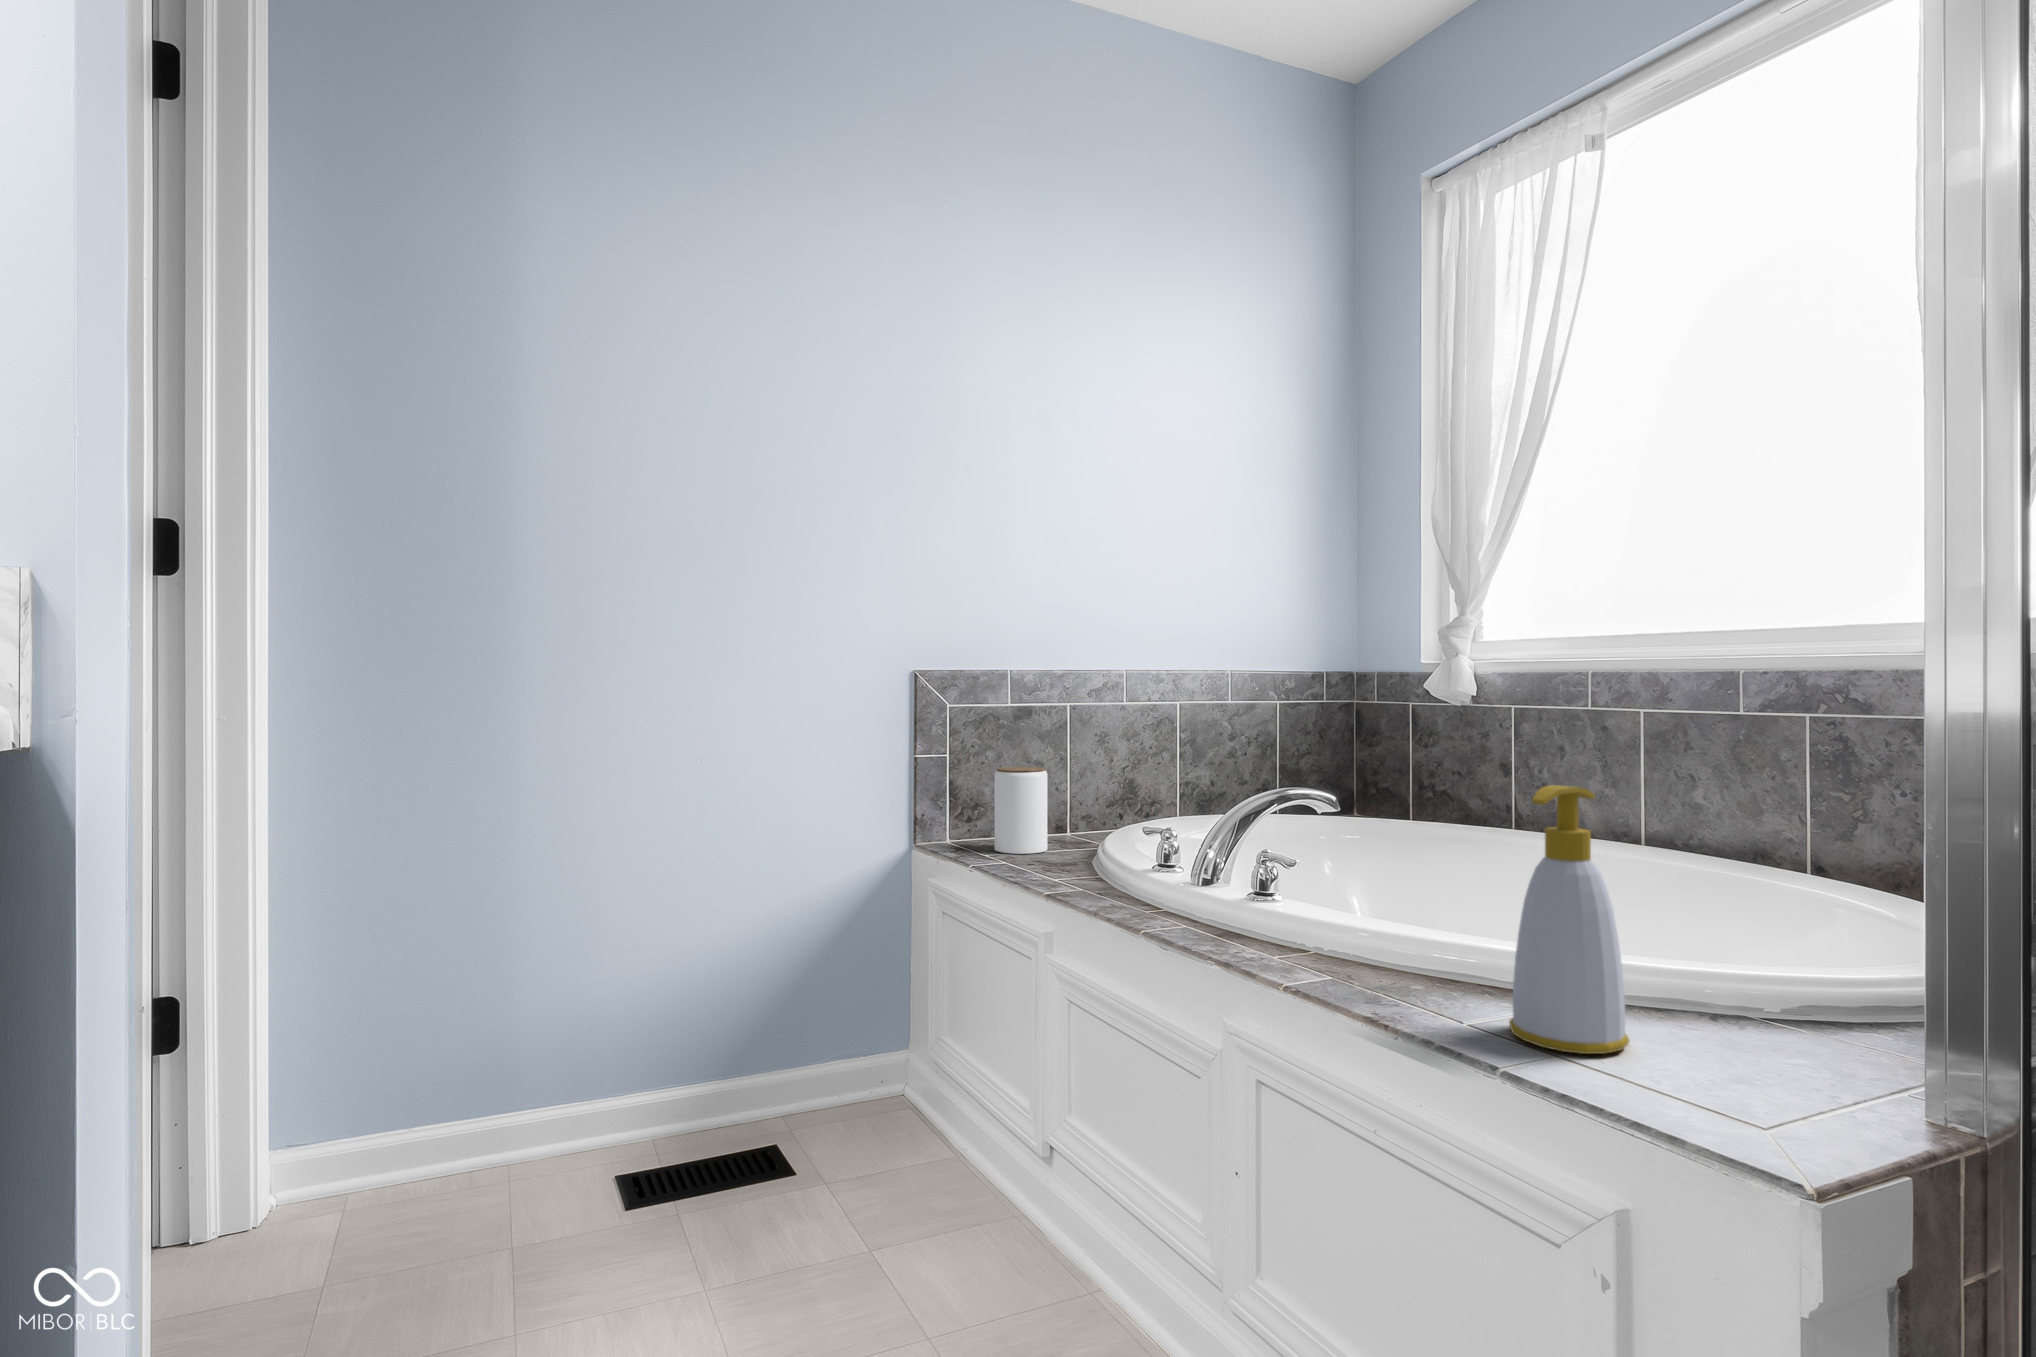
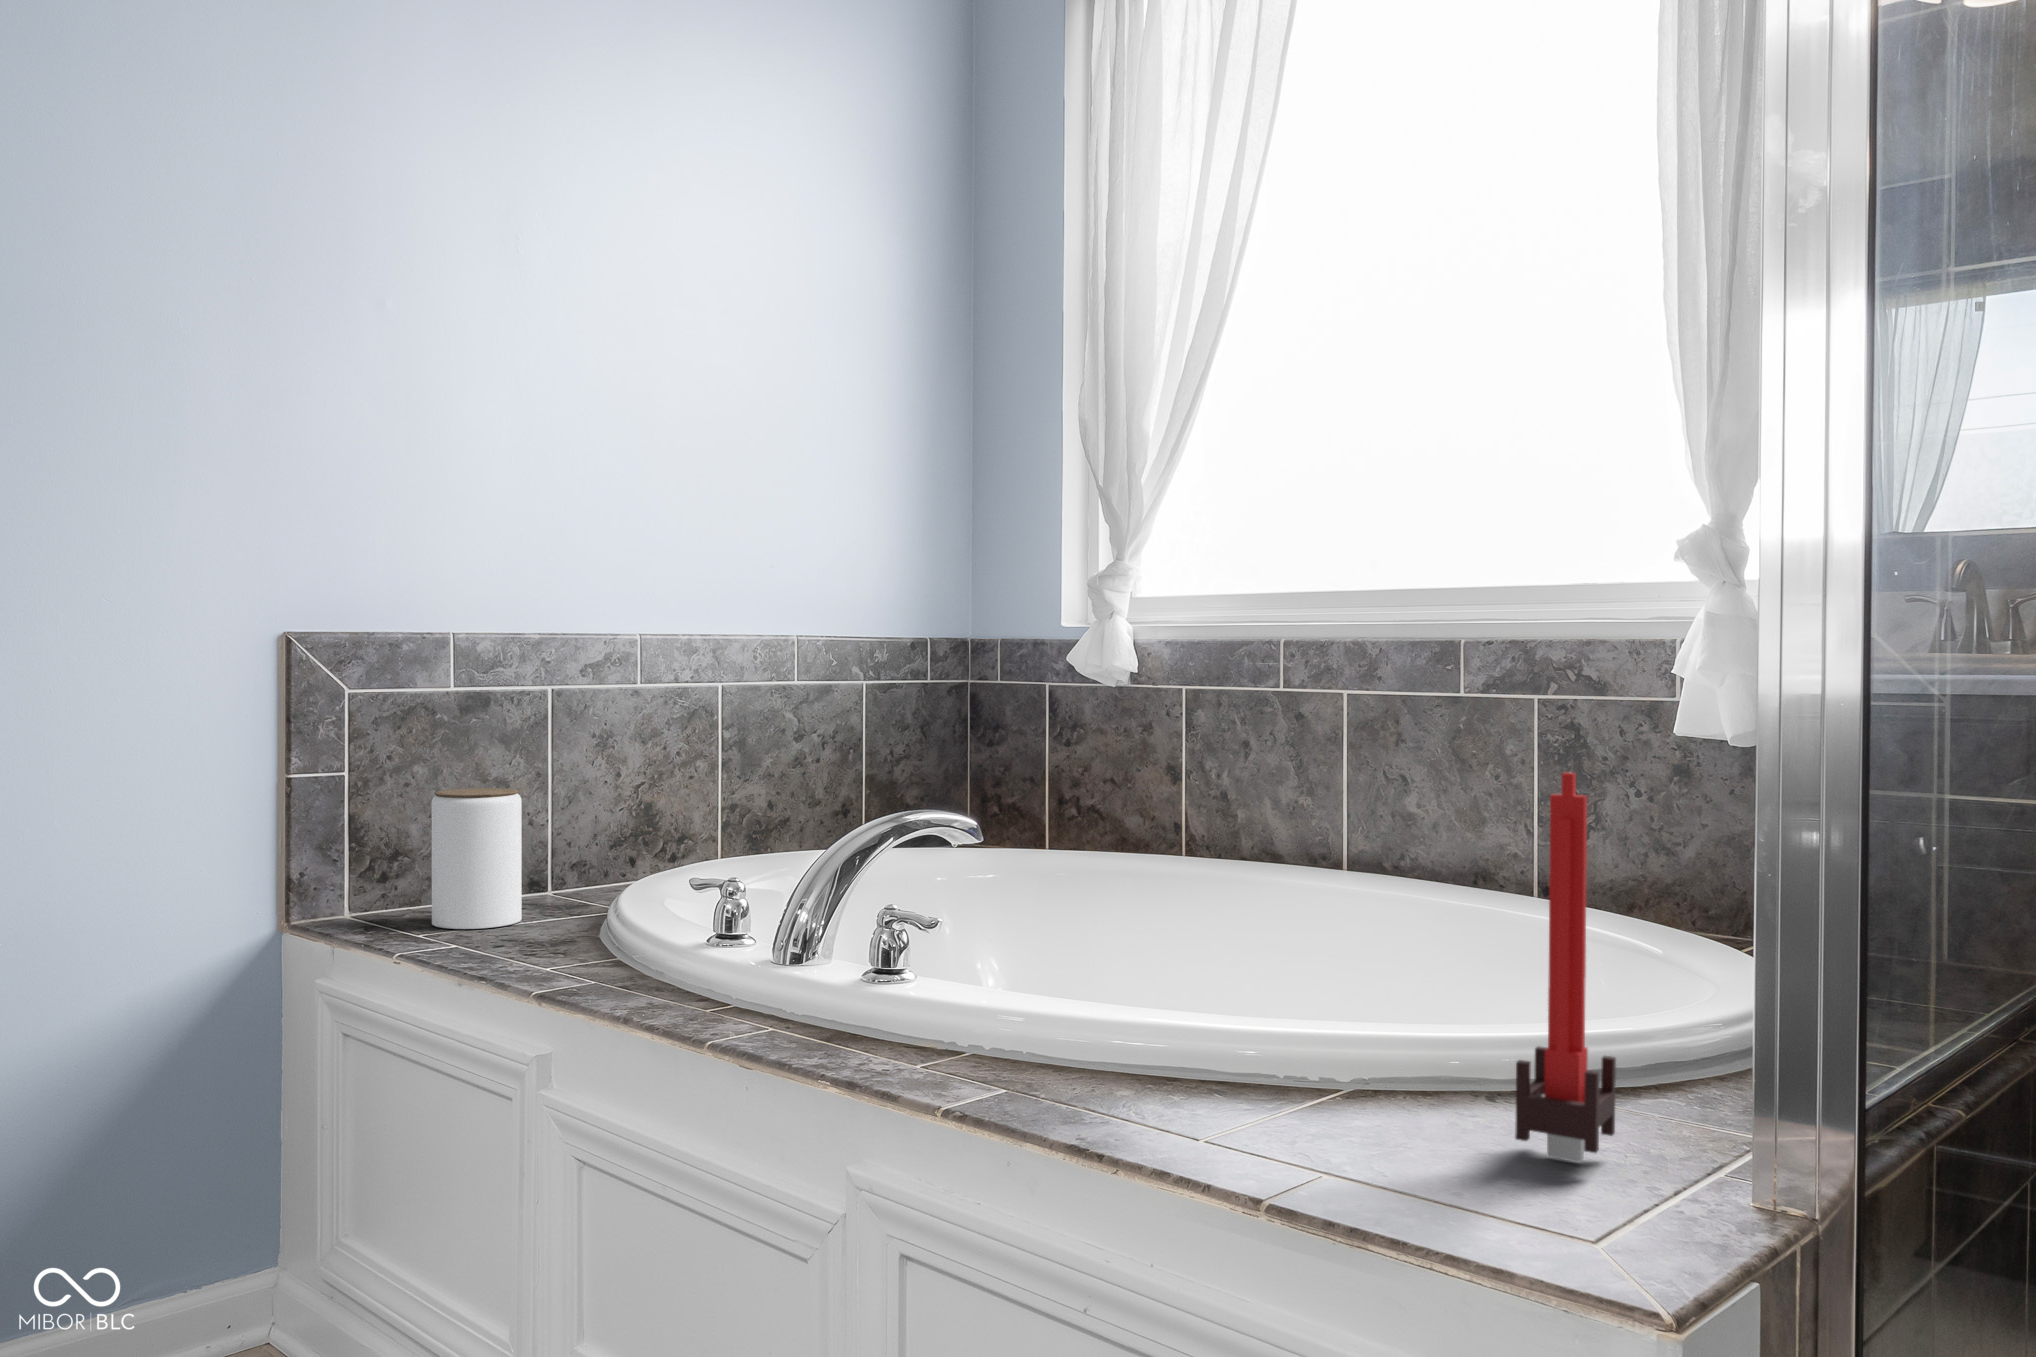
candle: none [1701,774,1790,1066] -> present [1515,773,1616,1162]
soap bottle: present [1509,785,1629,1054] -> none [1272,794,1428,1172]

